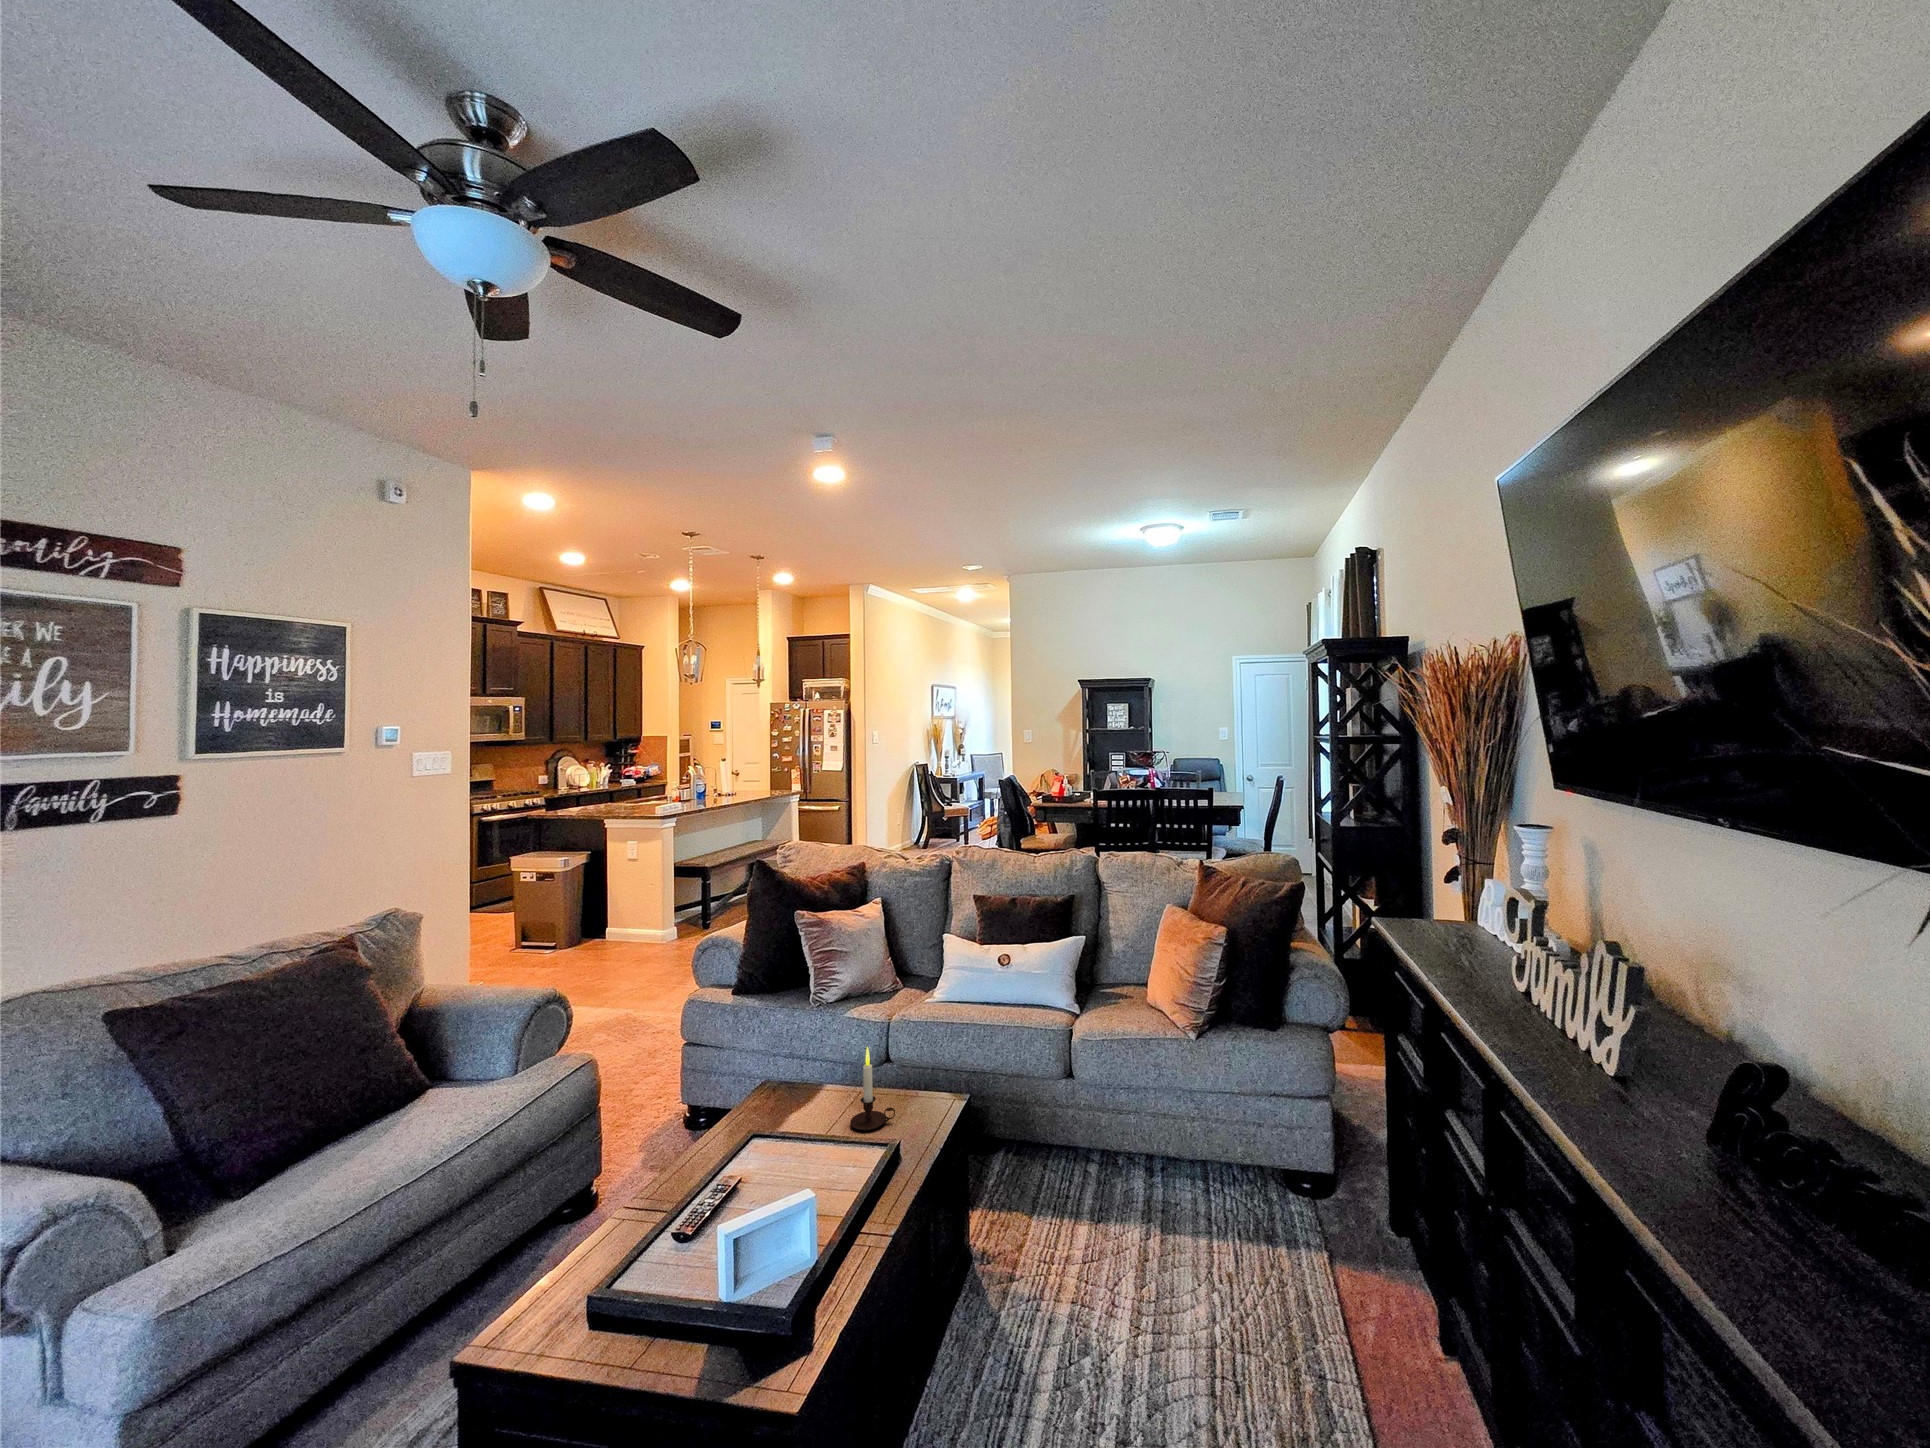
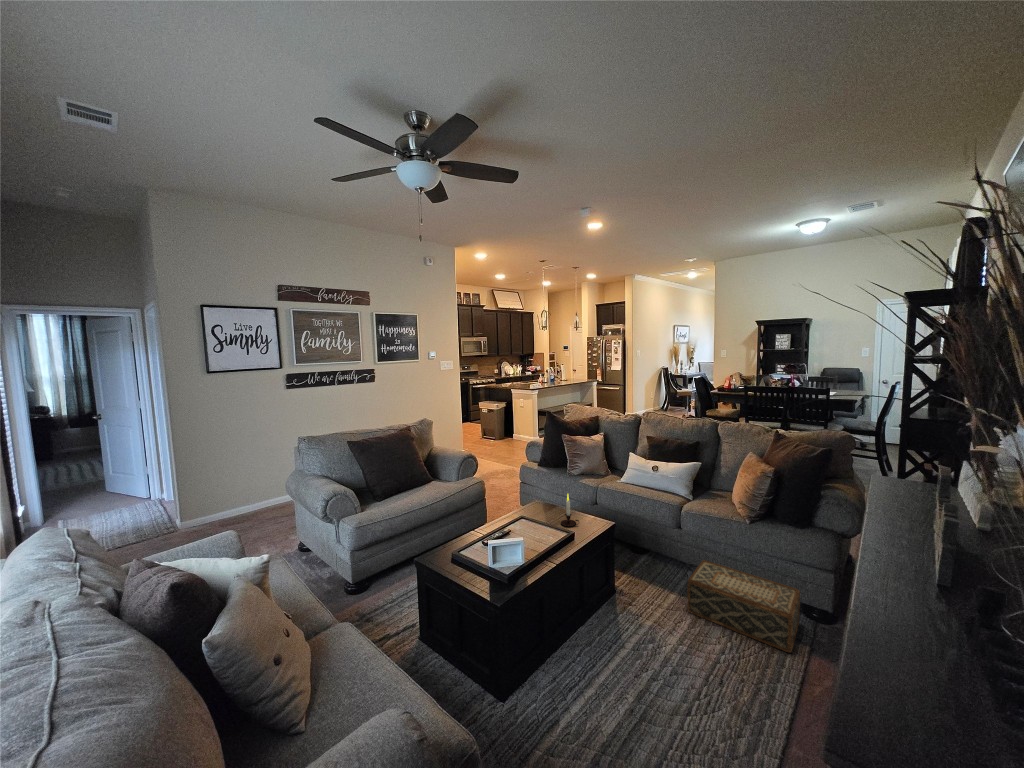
woven basket: none [1117,1129,1304,1271] -> present [687,560,800,653]

